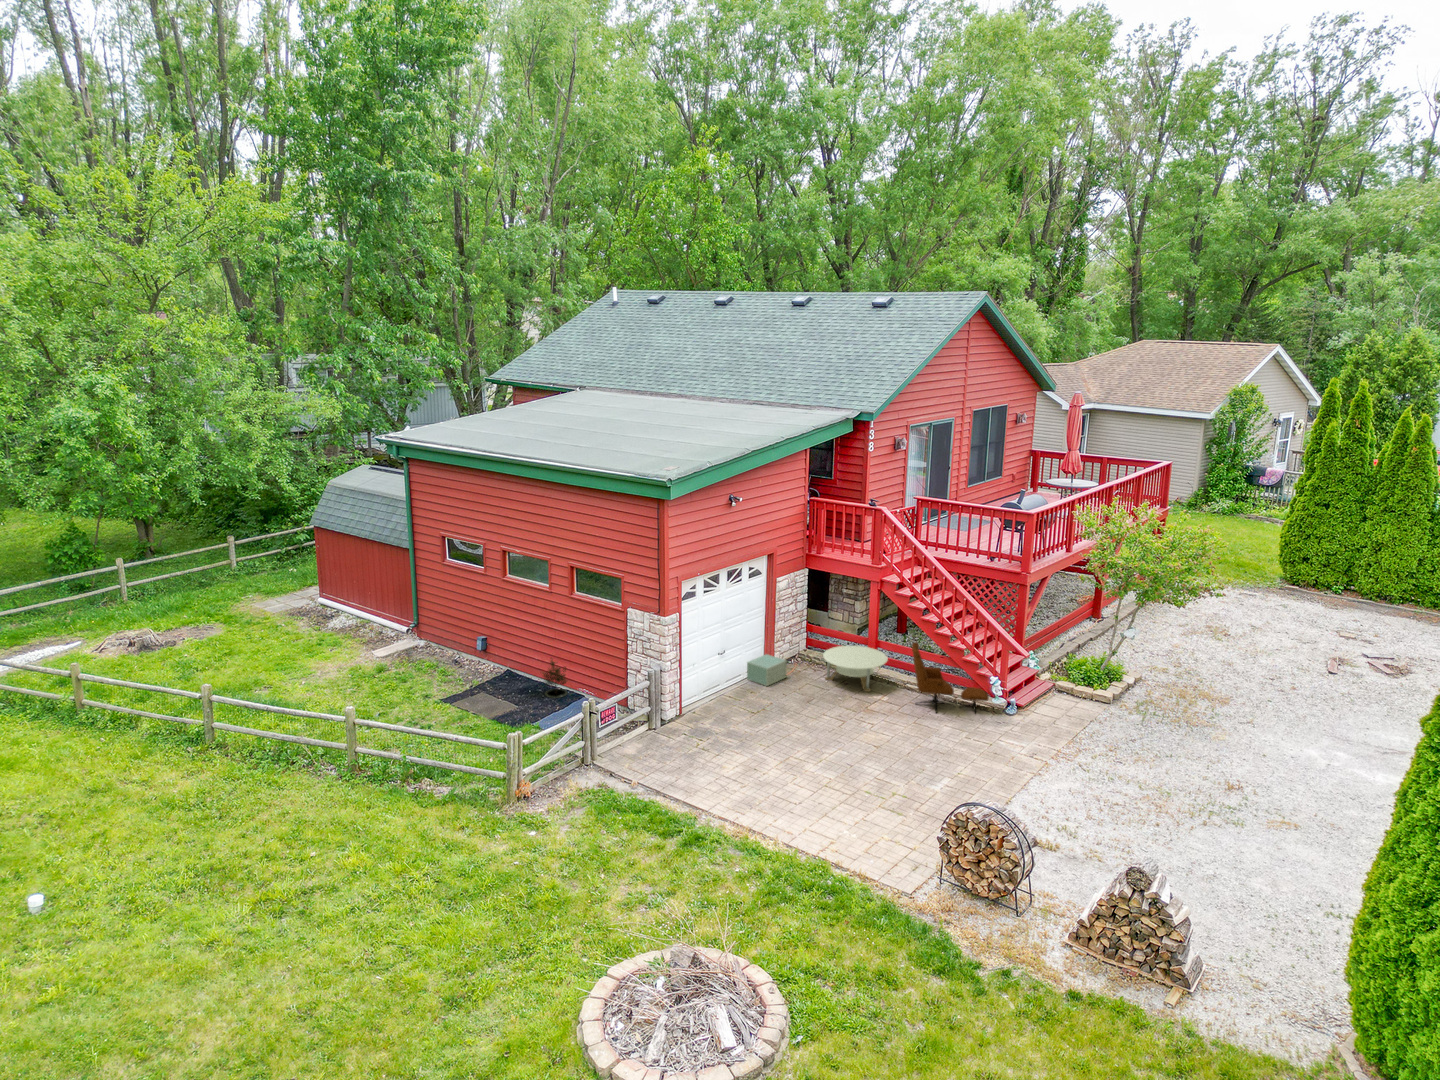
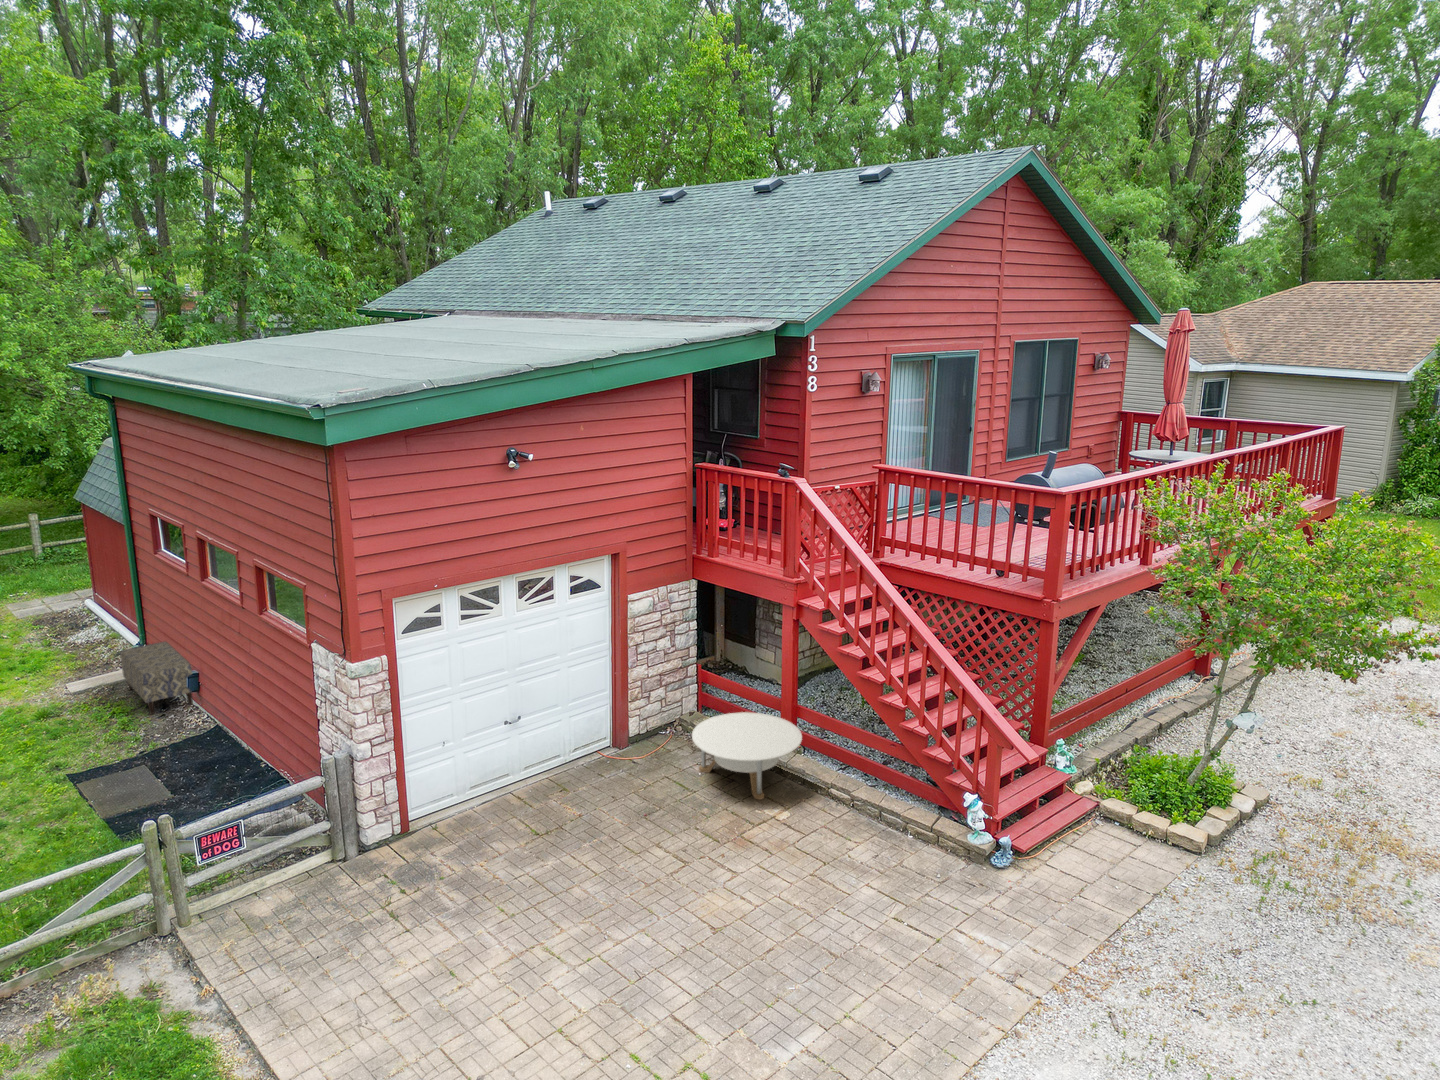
bench: none [420,622,479,667] -> present [120,642,193,714]
lounge chair: present [912,642,989,712] -> none [821,721,962,862]
storage box: present [747,654,787,686] -> none [567,720,635,778]
potted tree: present [543,661,567,698] -> none [221,712,273,780]

